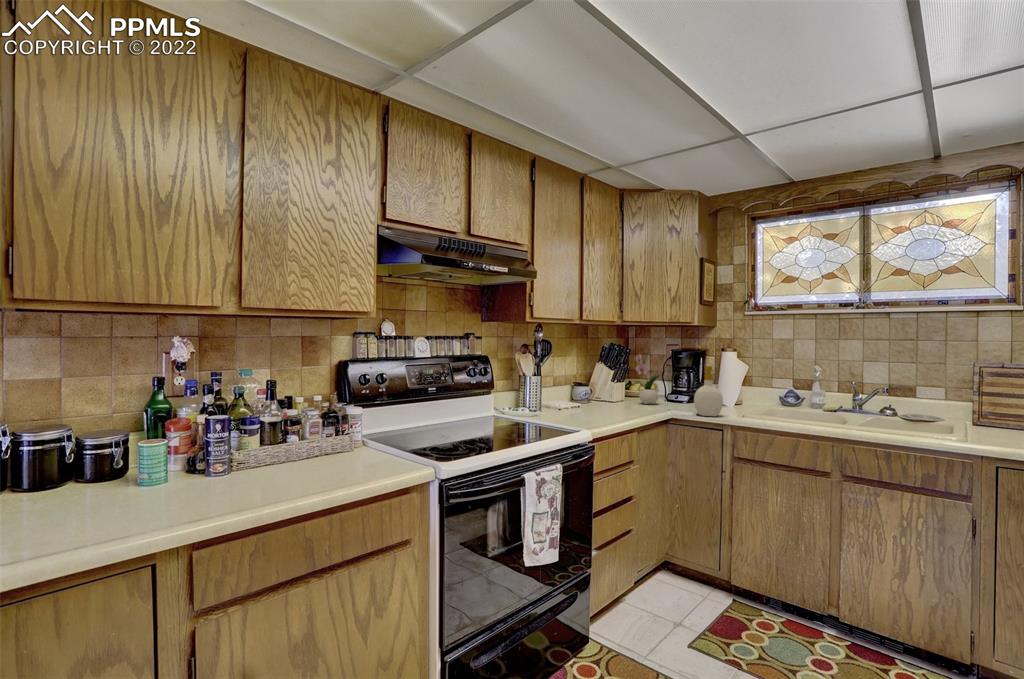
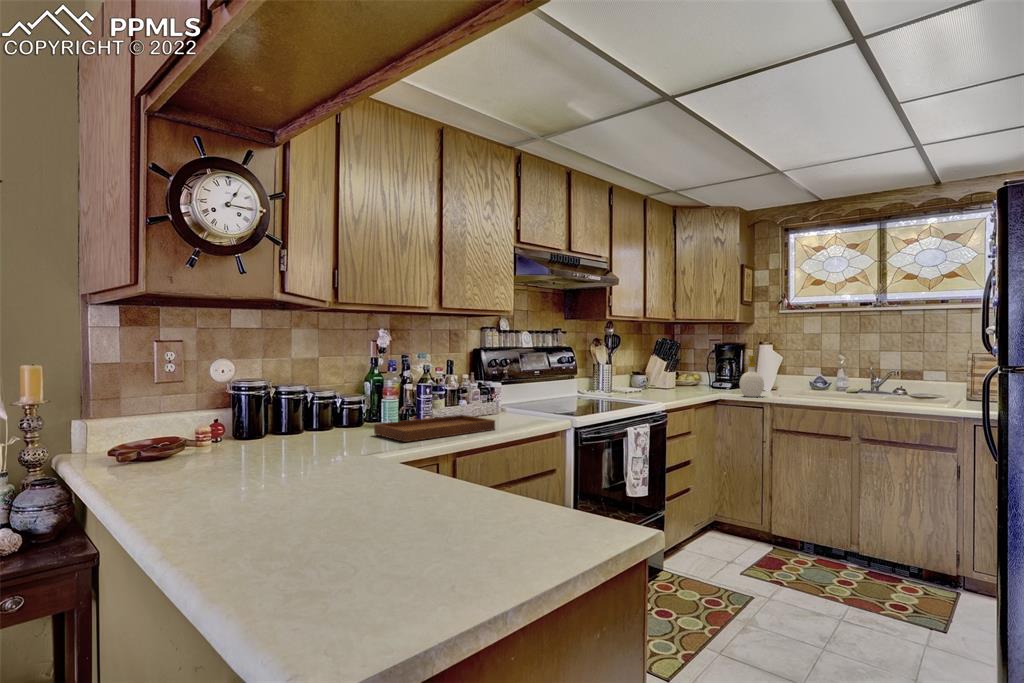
flower arrangement: present [635,346,660,404] -> none [686,340,709,390]
tray: none [80,439,293,532] -> present [374,394,495,442]

